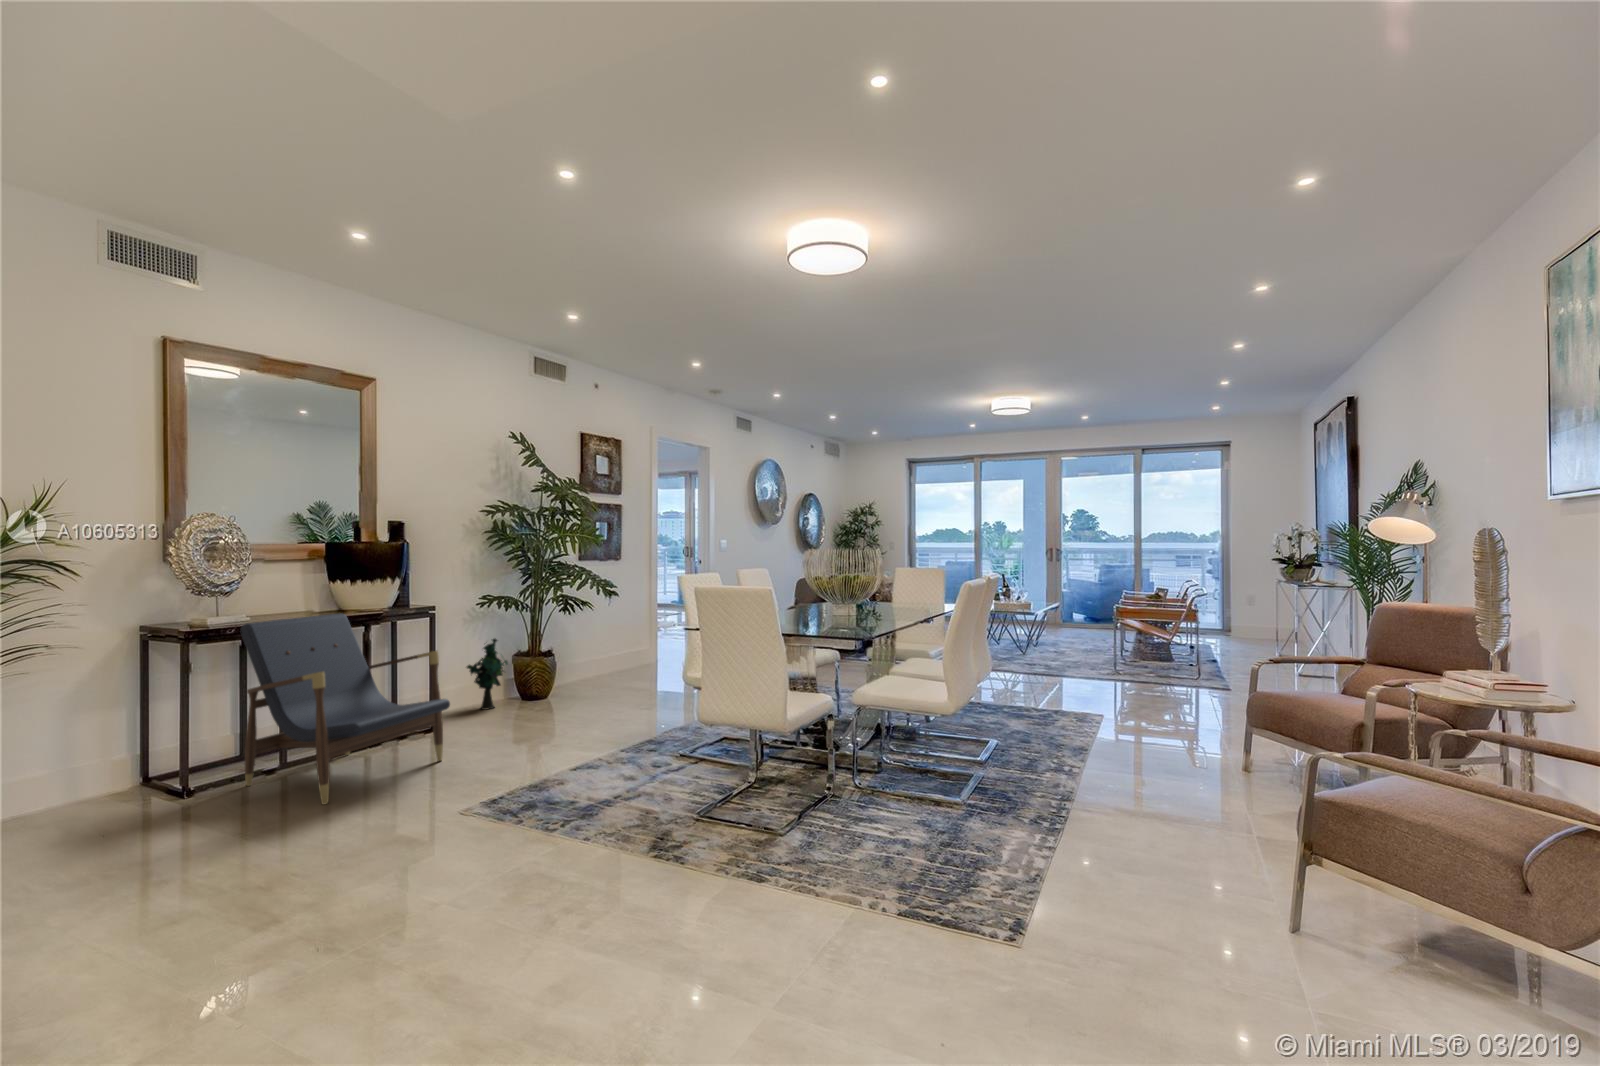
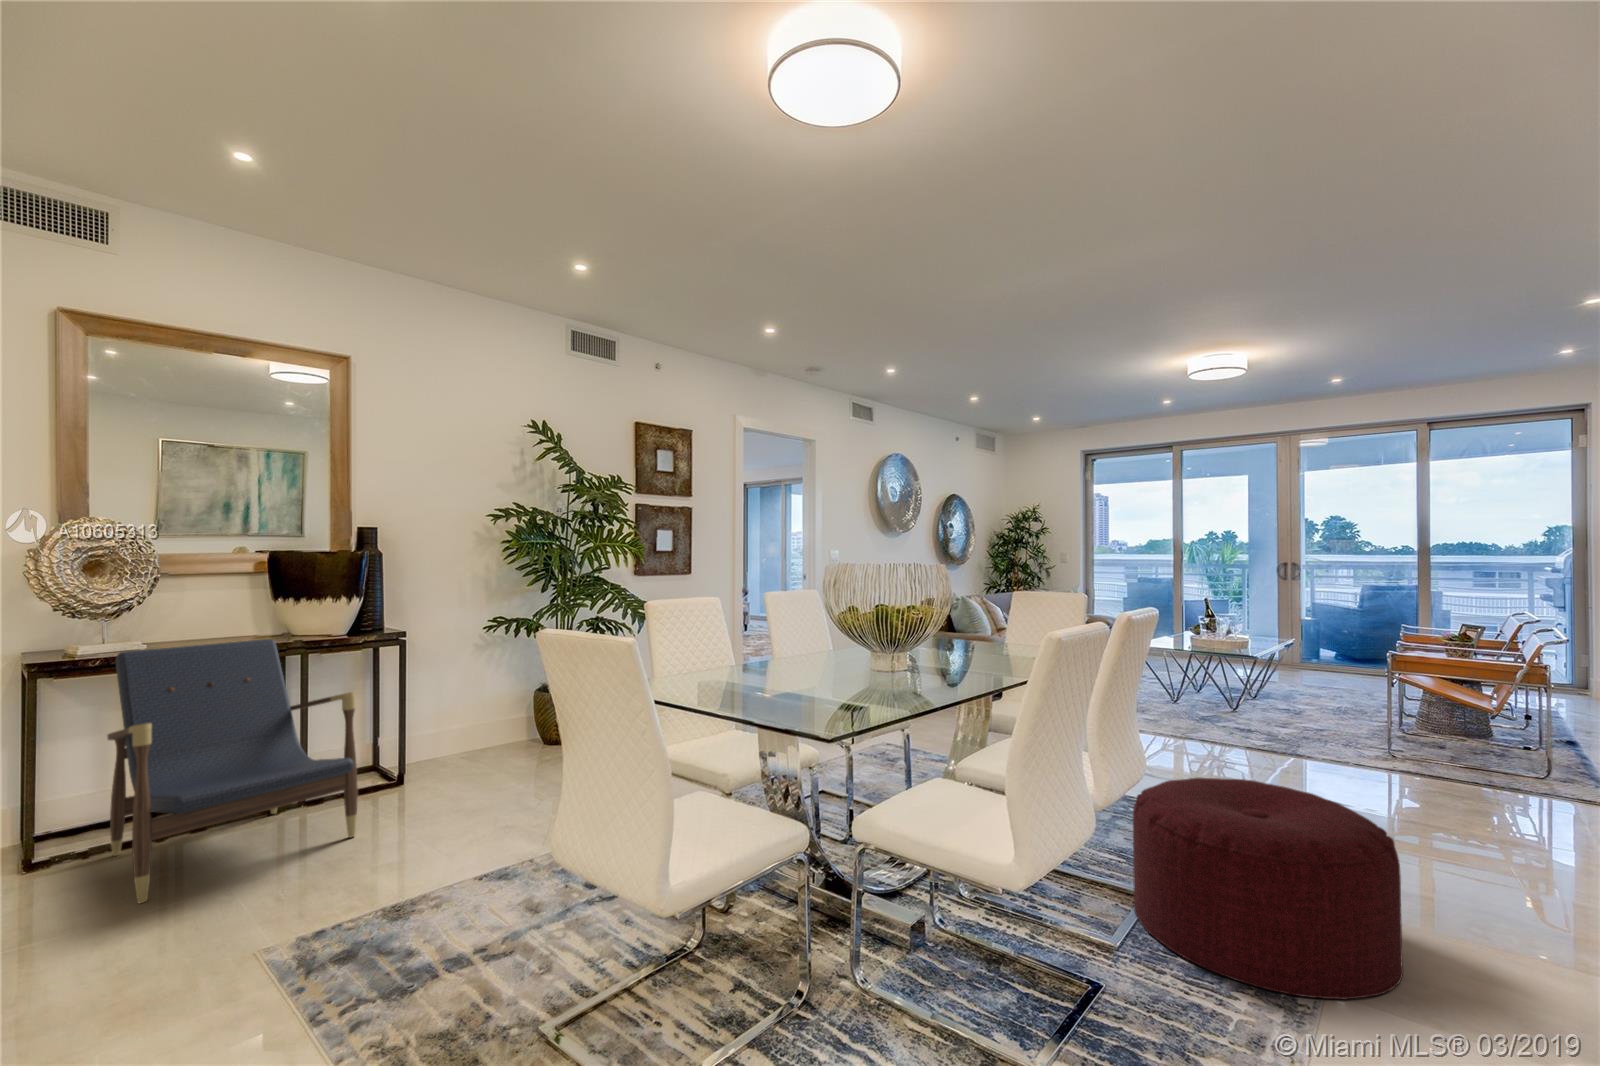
decorative plant: present [467,639,508,710] -> none [471,668,523,754]
ottoman: none [987,673,1118,769] -> present [1133,778,1403,999]

